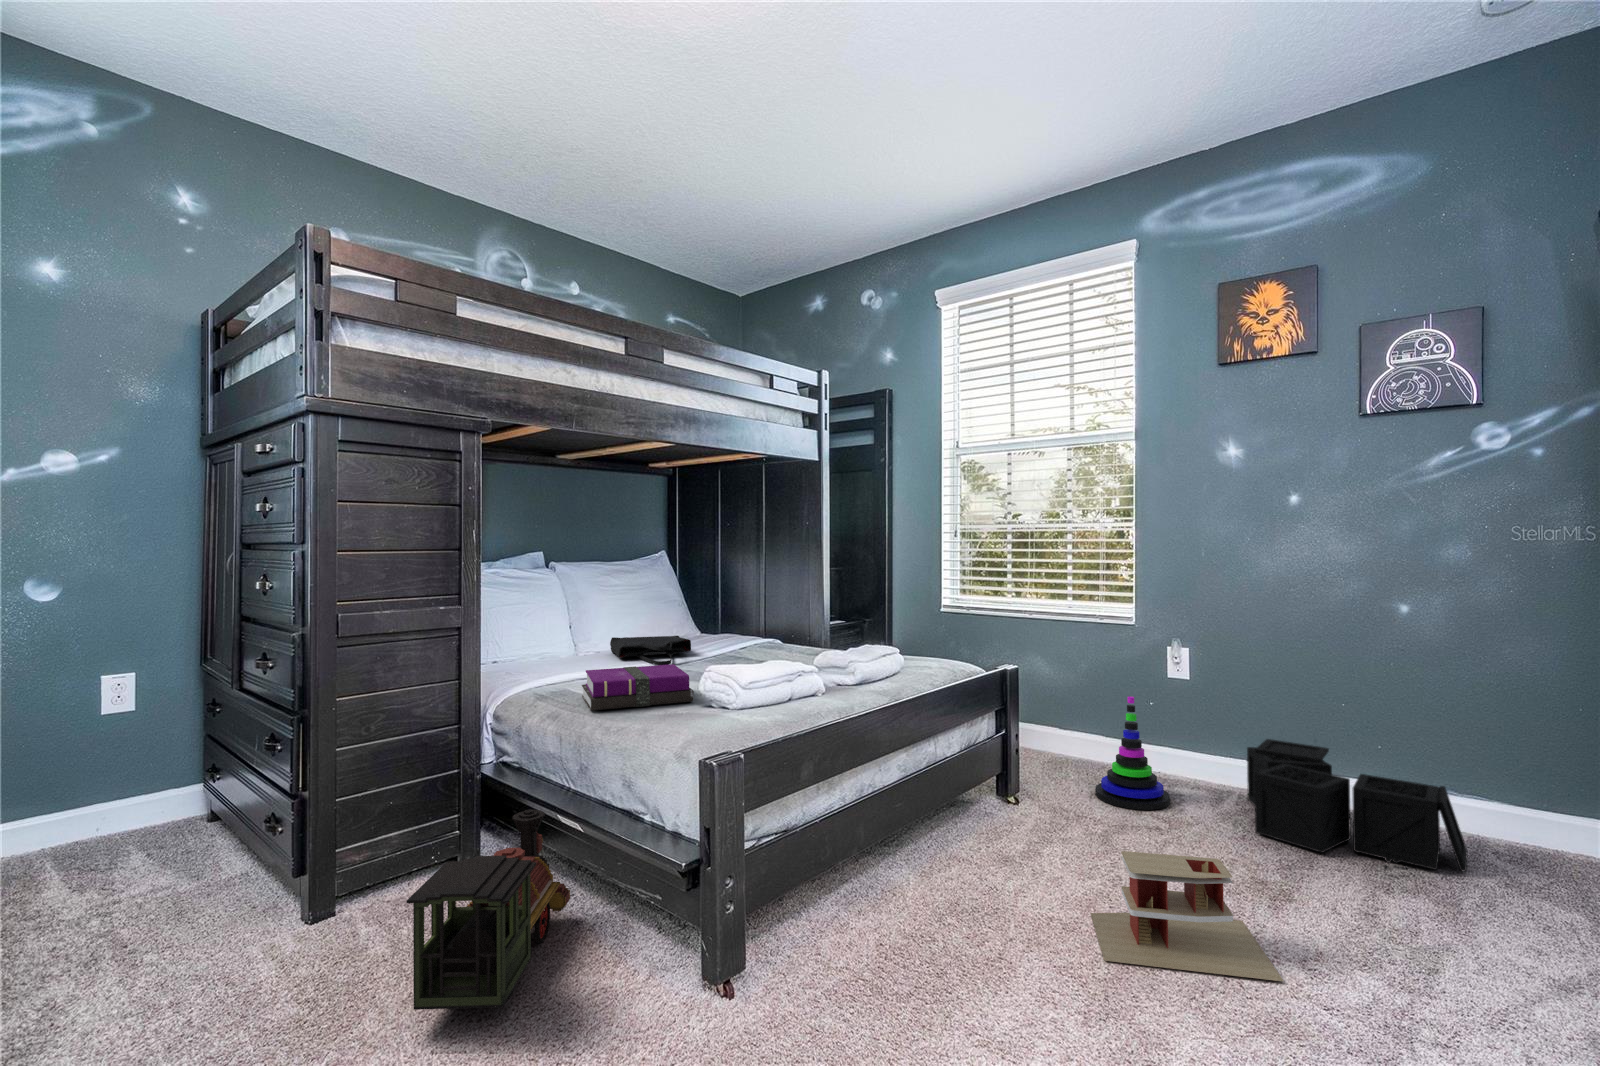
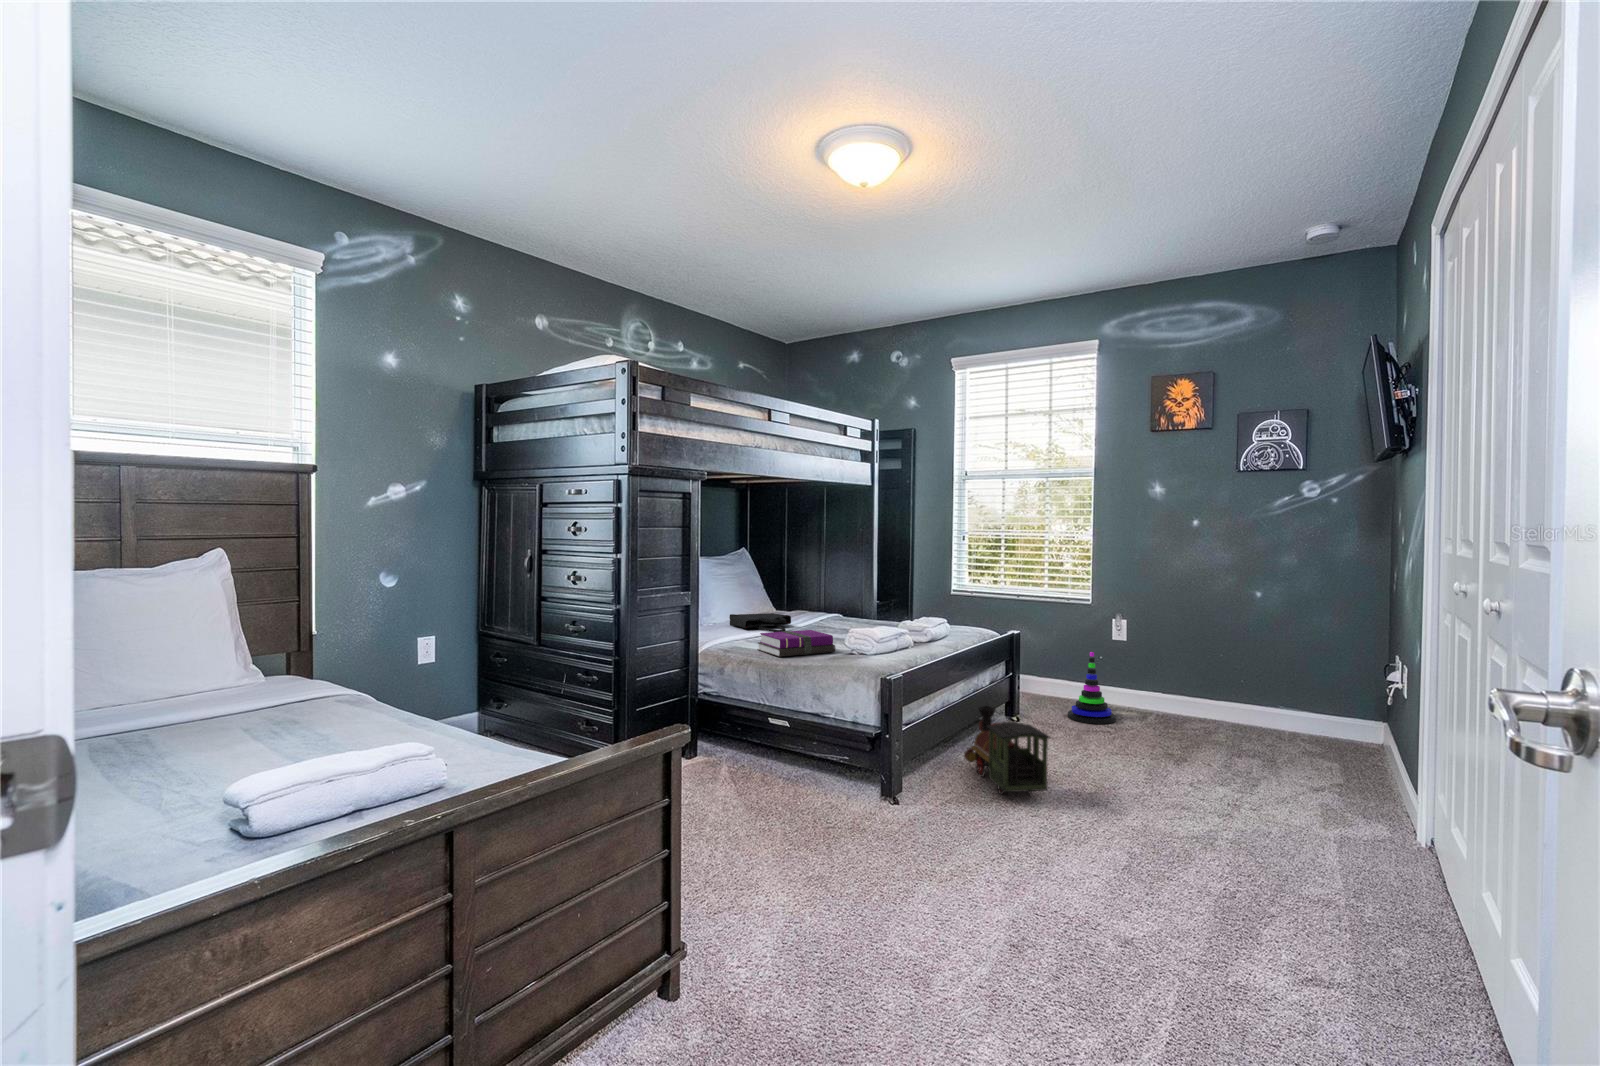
storage bin: present [1247,739,1467,872] -> none [1163,679,1287,748]
toy train: present [406,809,570,1010] -> present [964,705,1050,794]
toy house: present [1091,851,1284,981] -> none [1075,732,1181,789]

